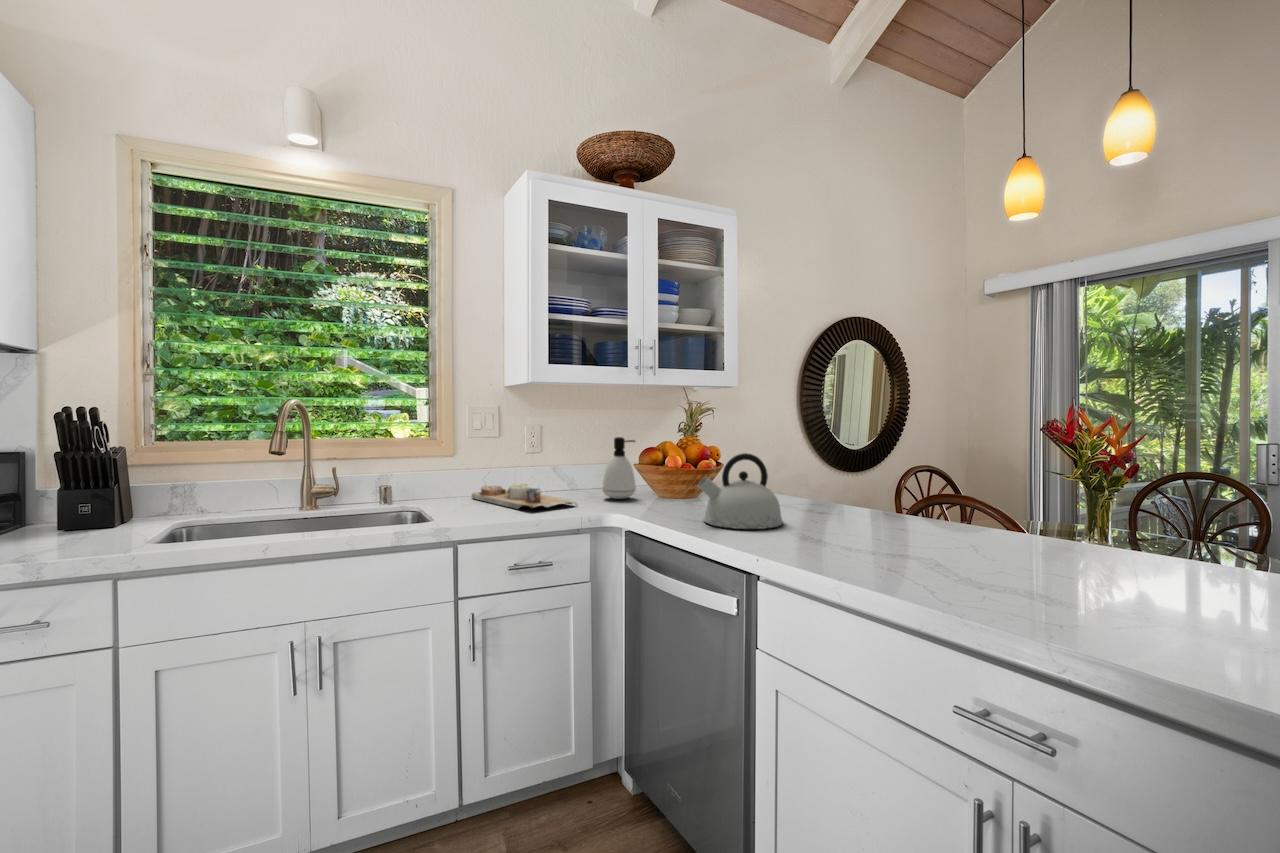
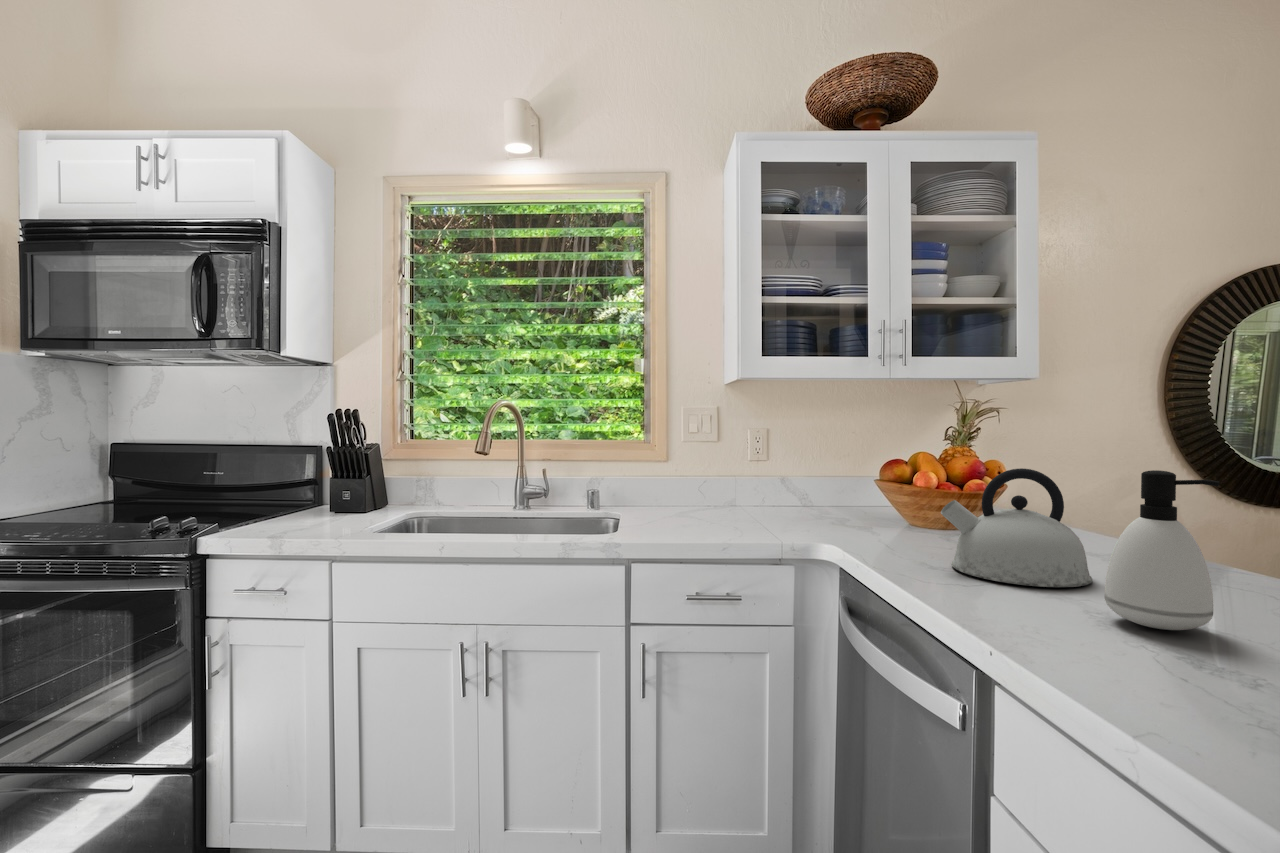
soap dispenser: present [603,437,636,499] -> present [1104,470,1219,630]
cutting board: present [472,484,577,509] -> none [677,497,789,528]

